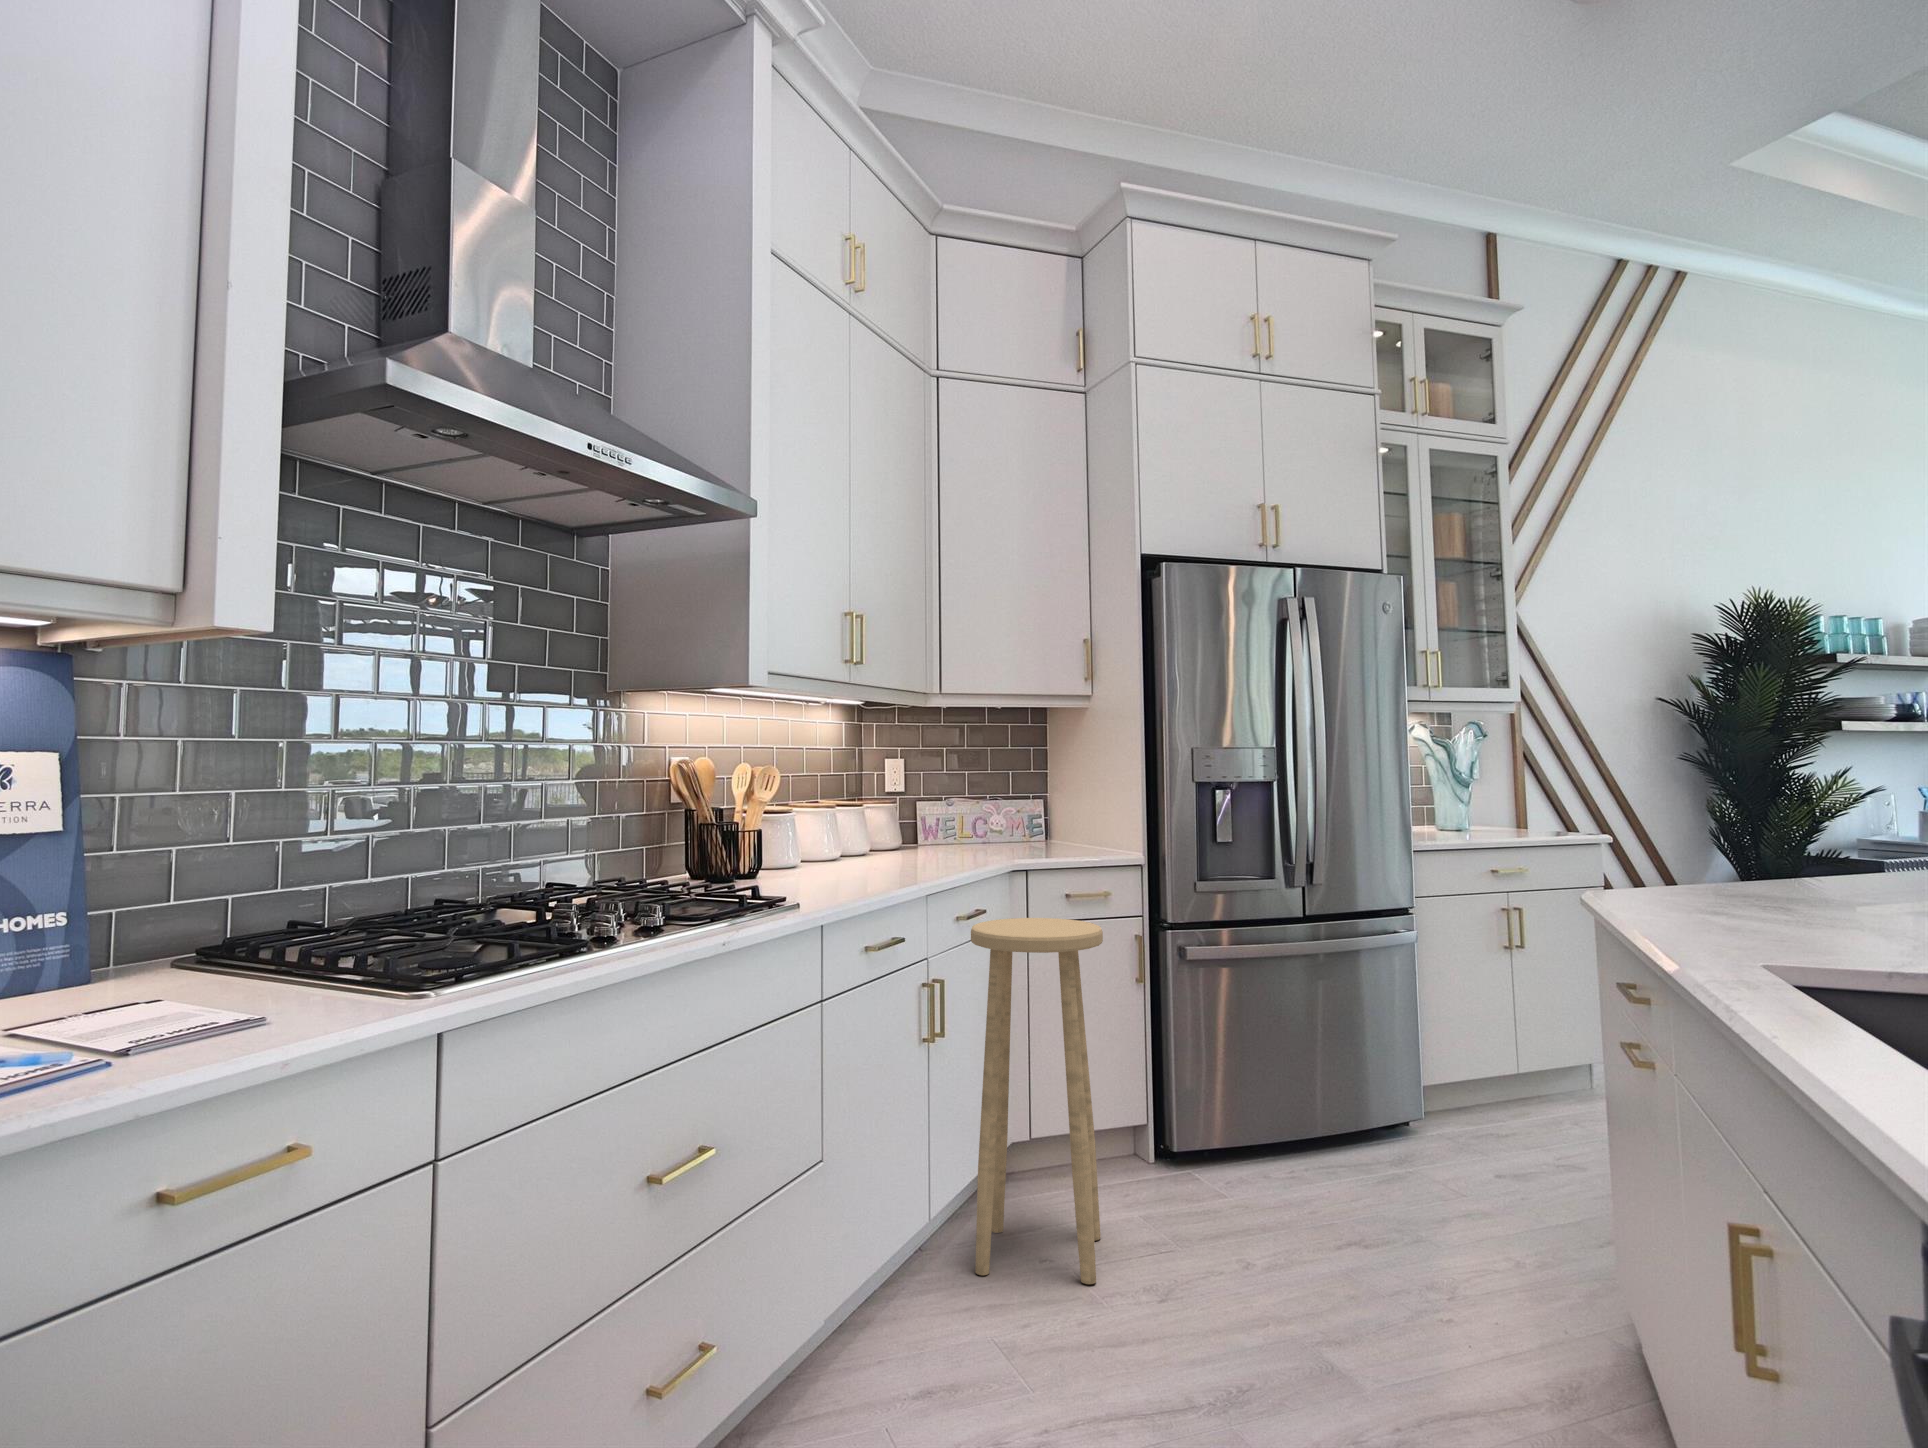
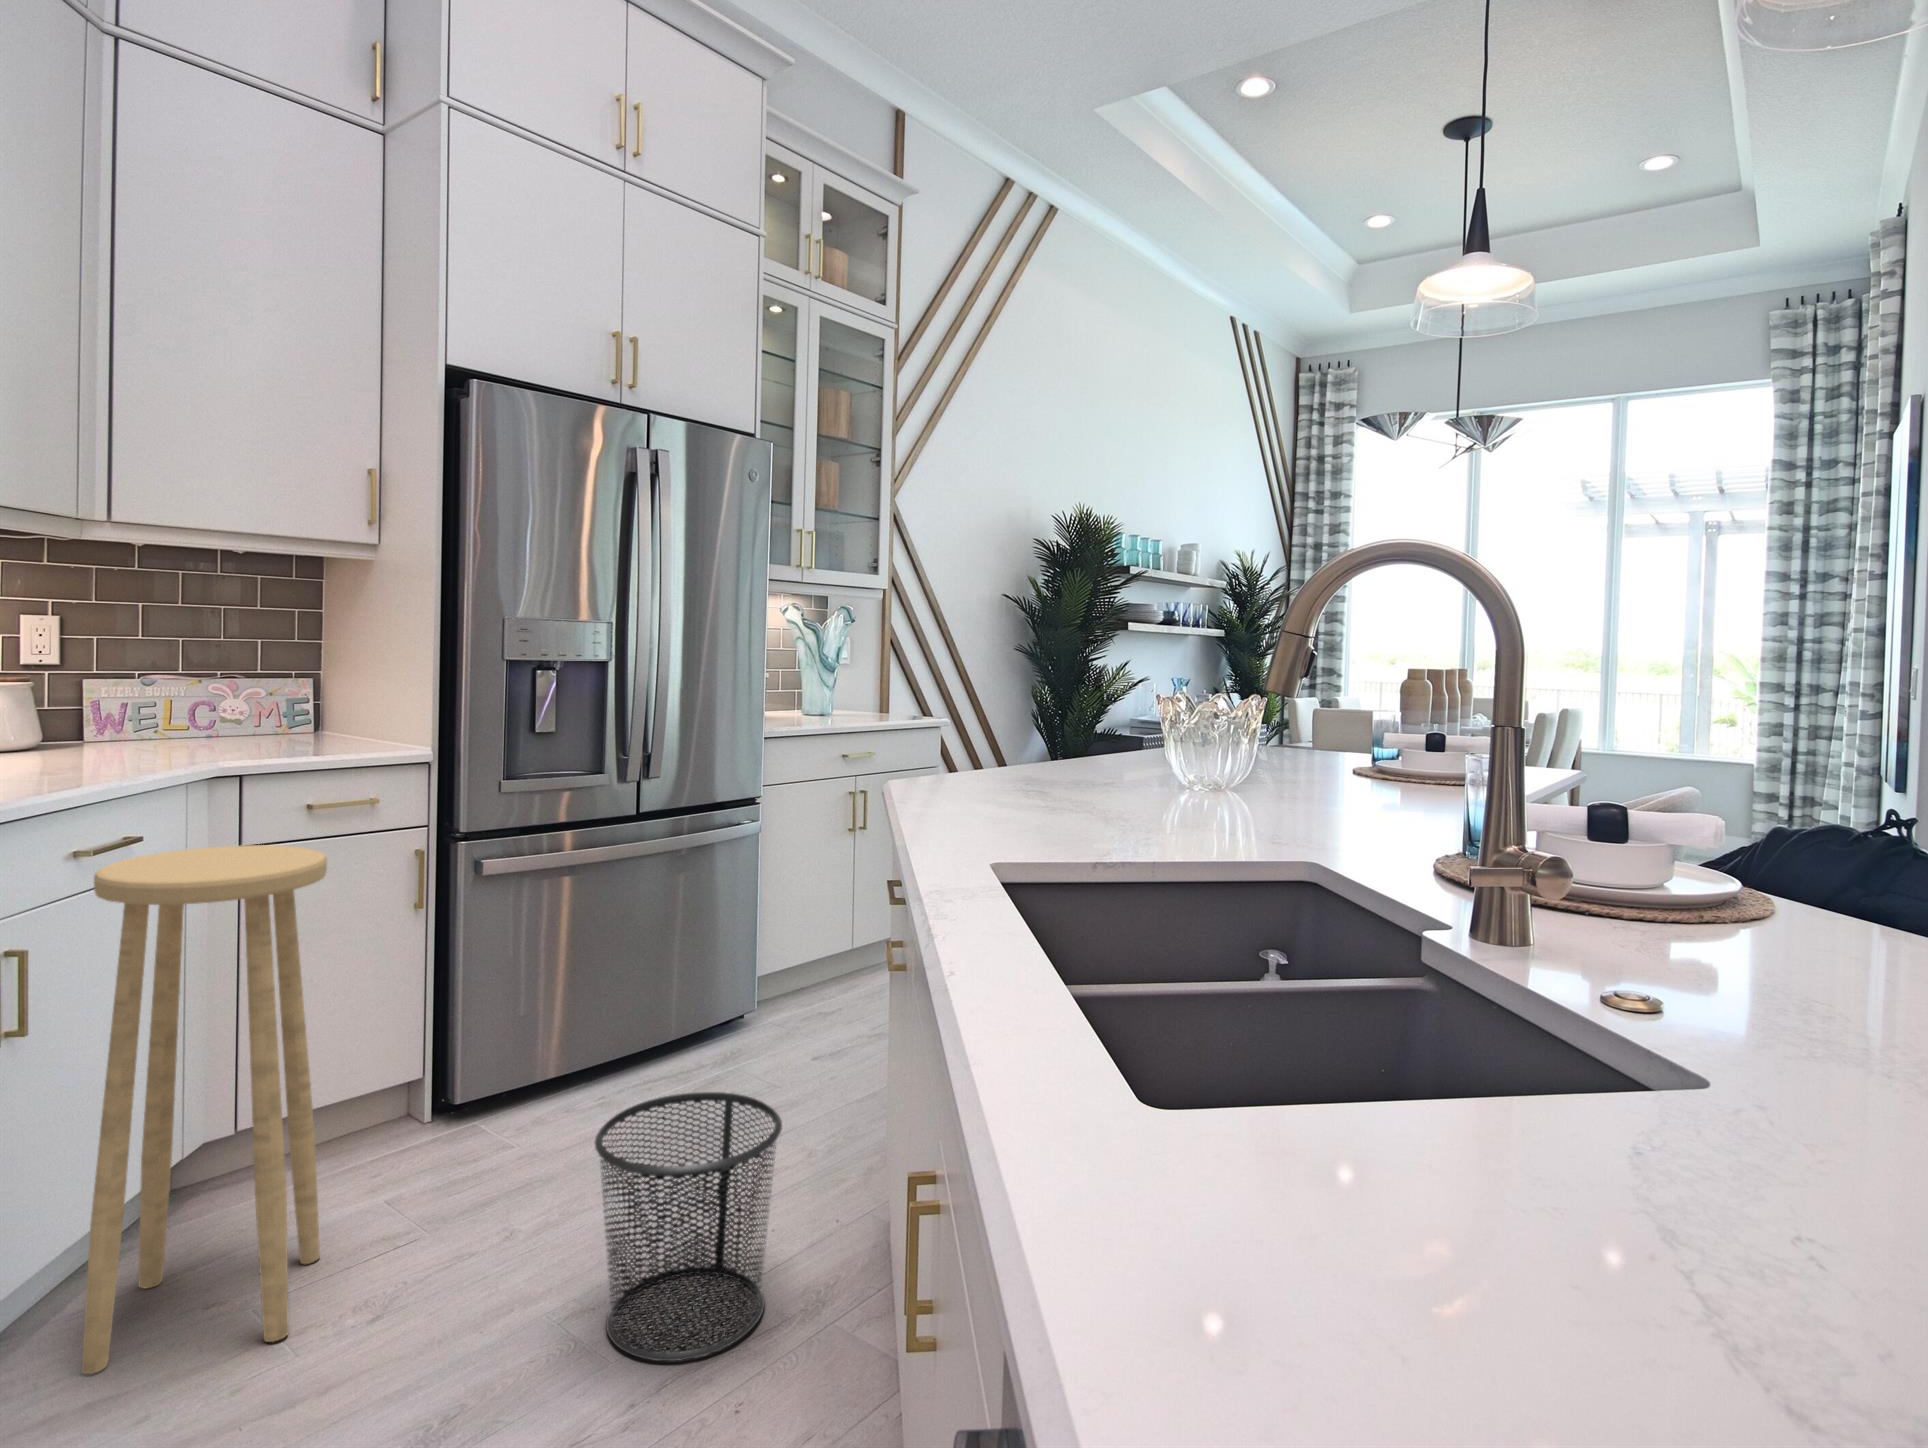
waste bin: none [1318,1150,1484,1377] -> present [595,1092,782,1361]

